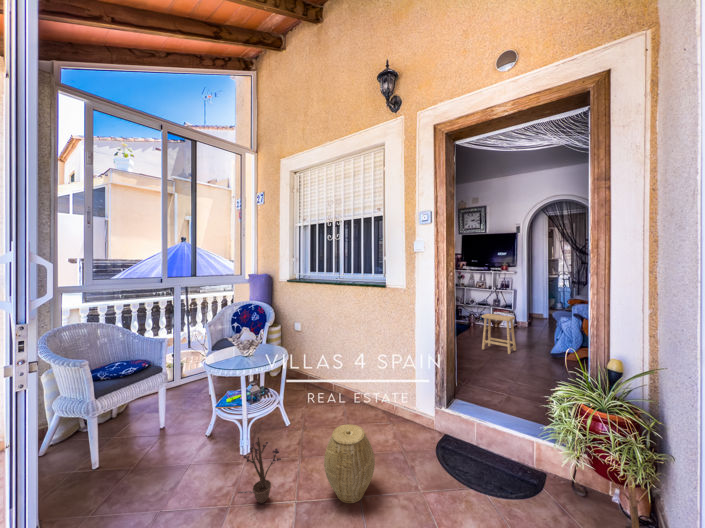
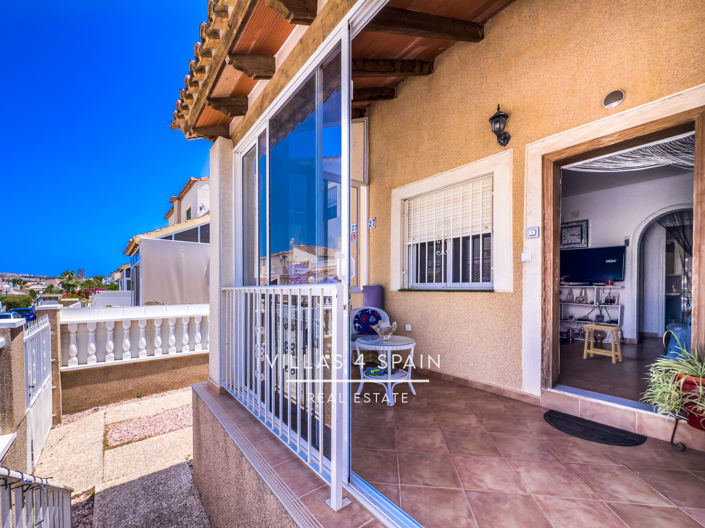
woven basket: present [324,424,375,503] -> none [460,382,499,434]
decorative plant: present [238,437,281,503] -> none [398,381,431,426]

